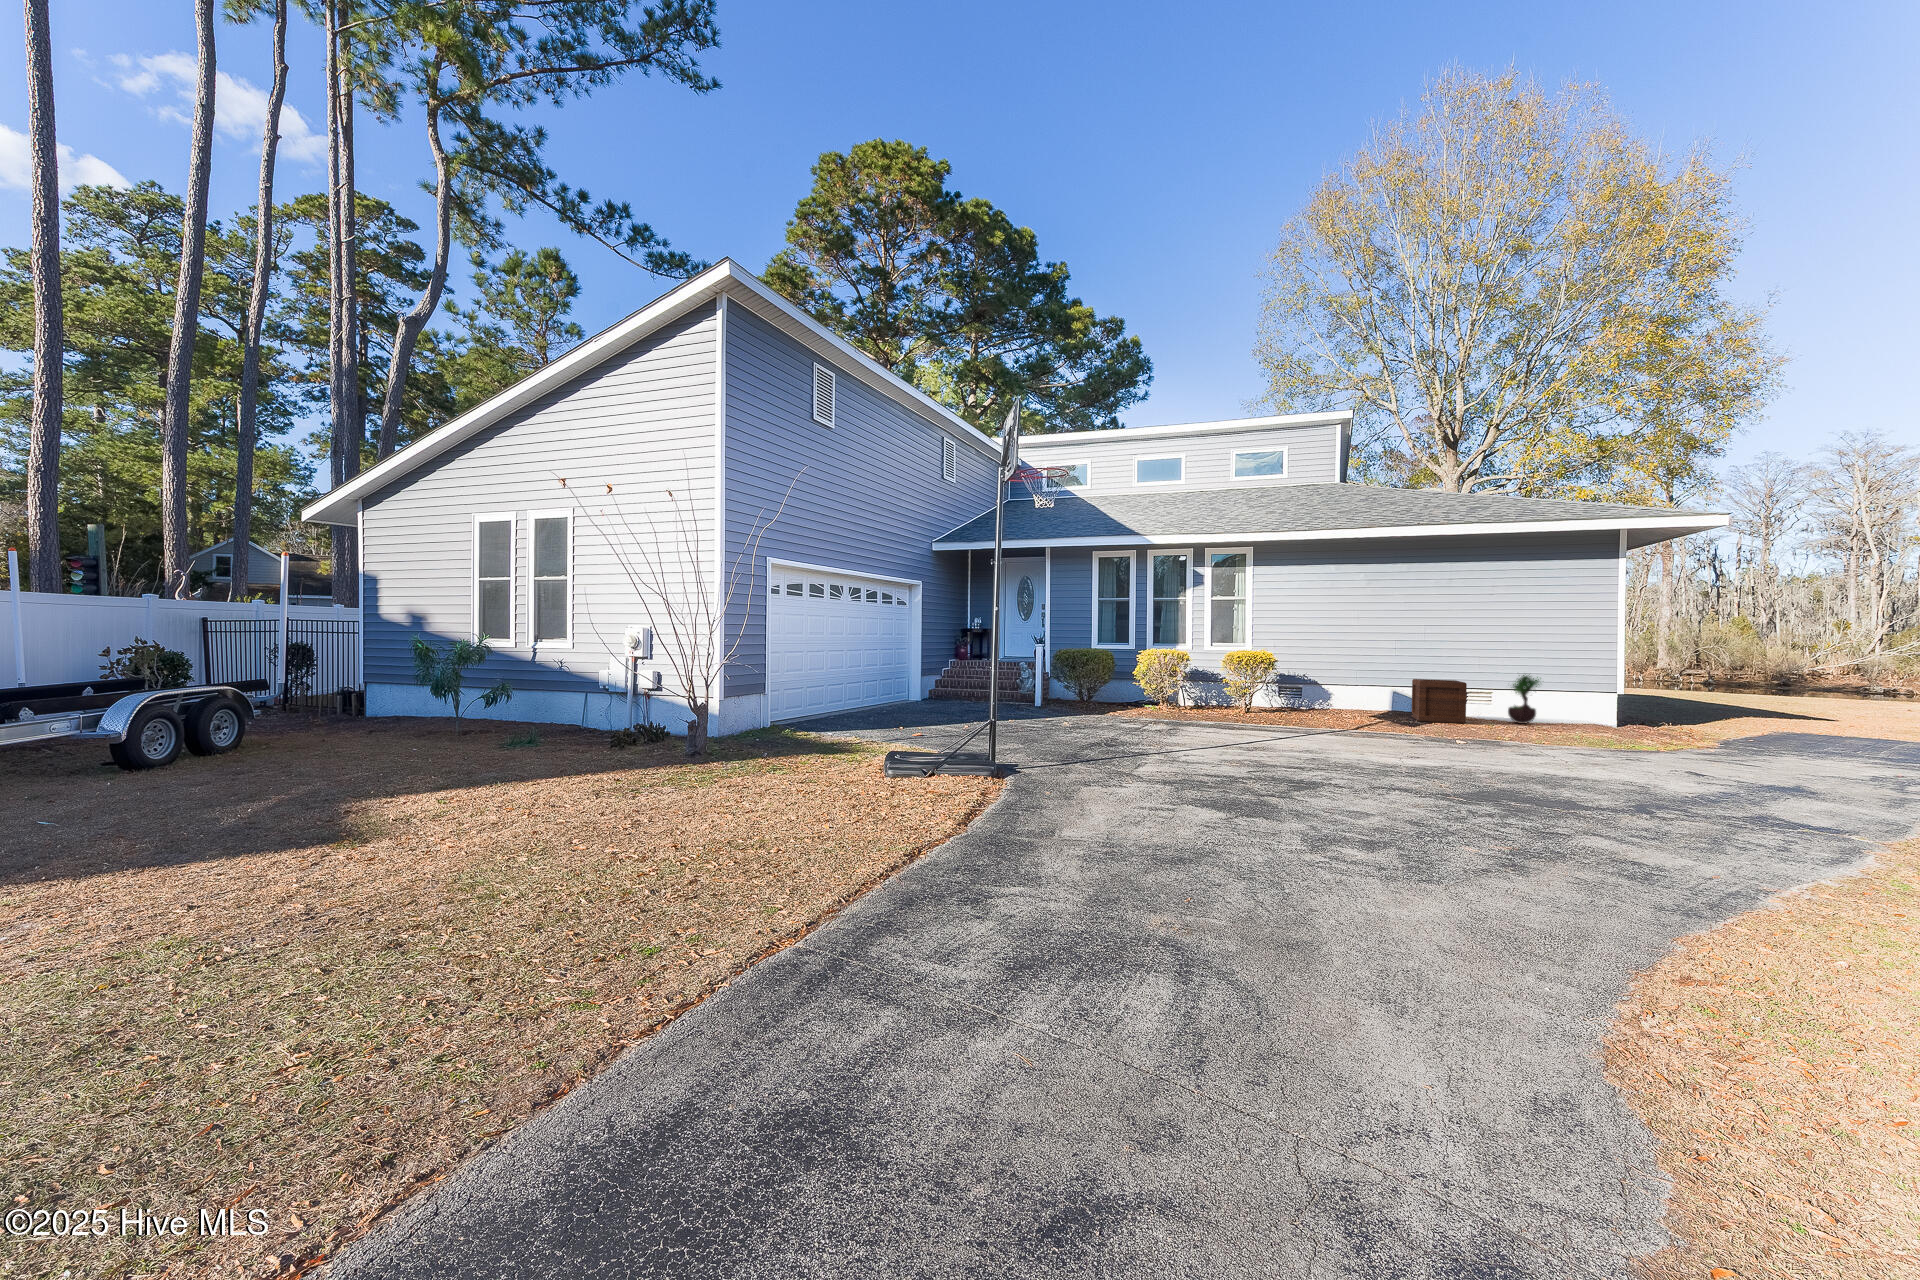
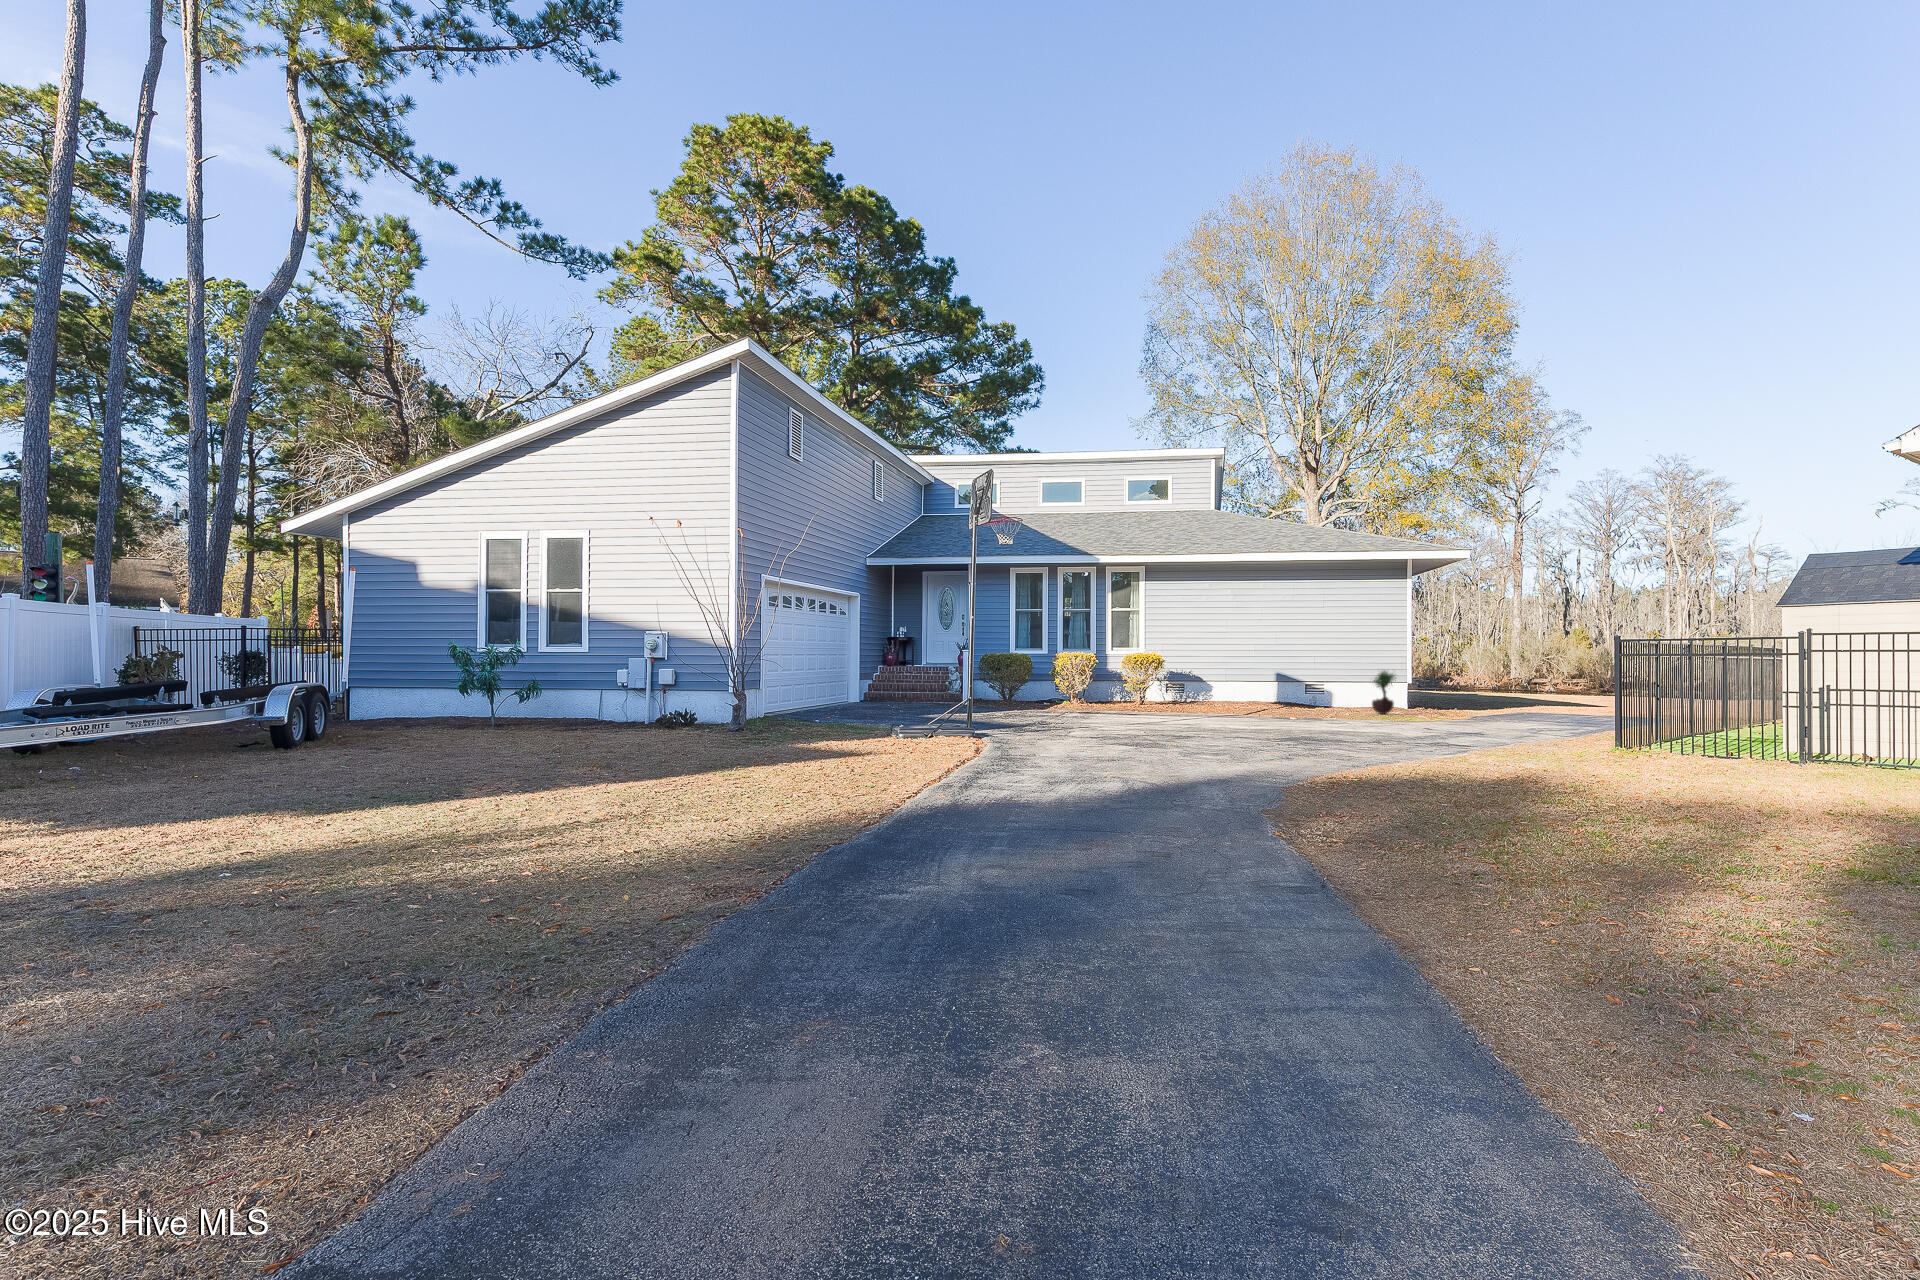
wooden crate: present [1411,679,1467,723] -> none [1294,677,1337,714]

